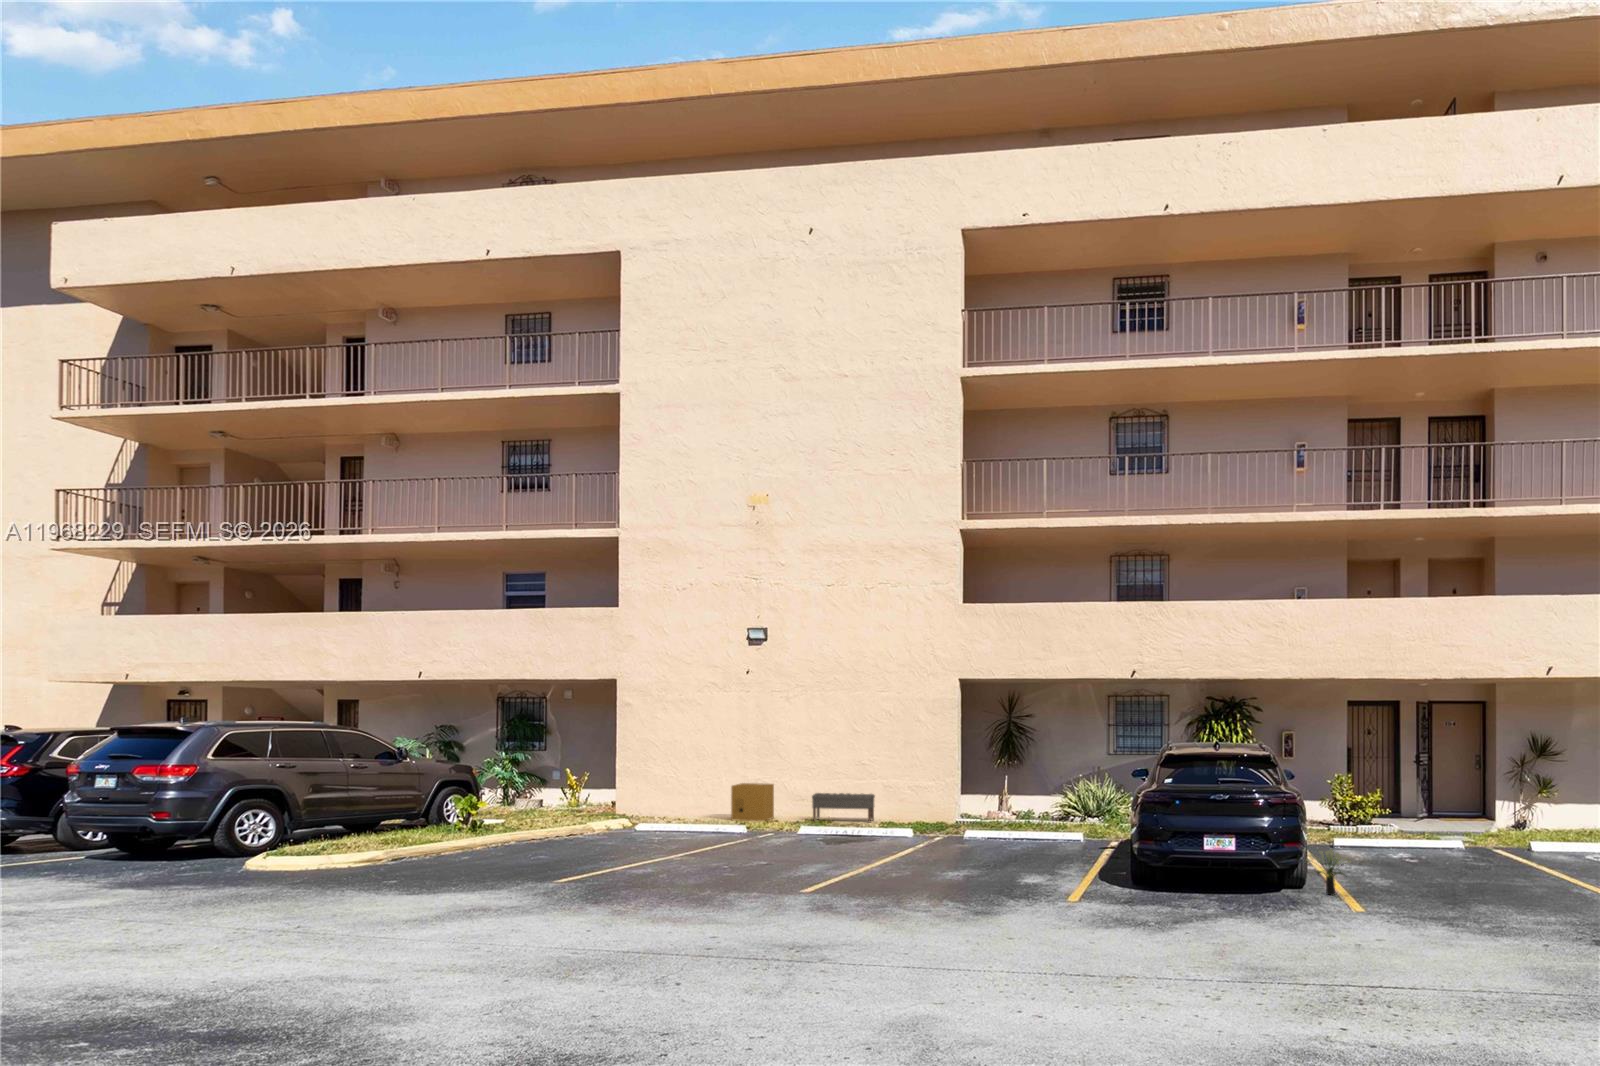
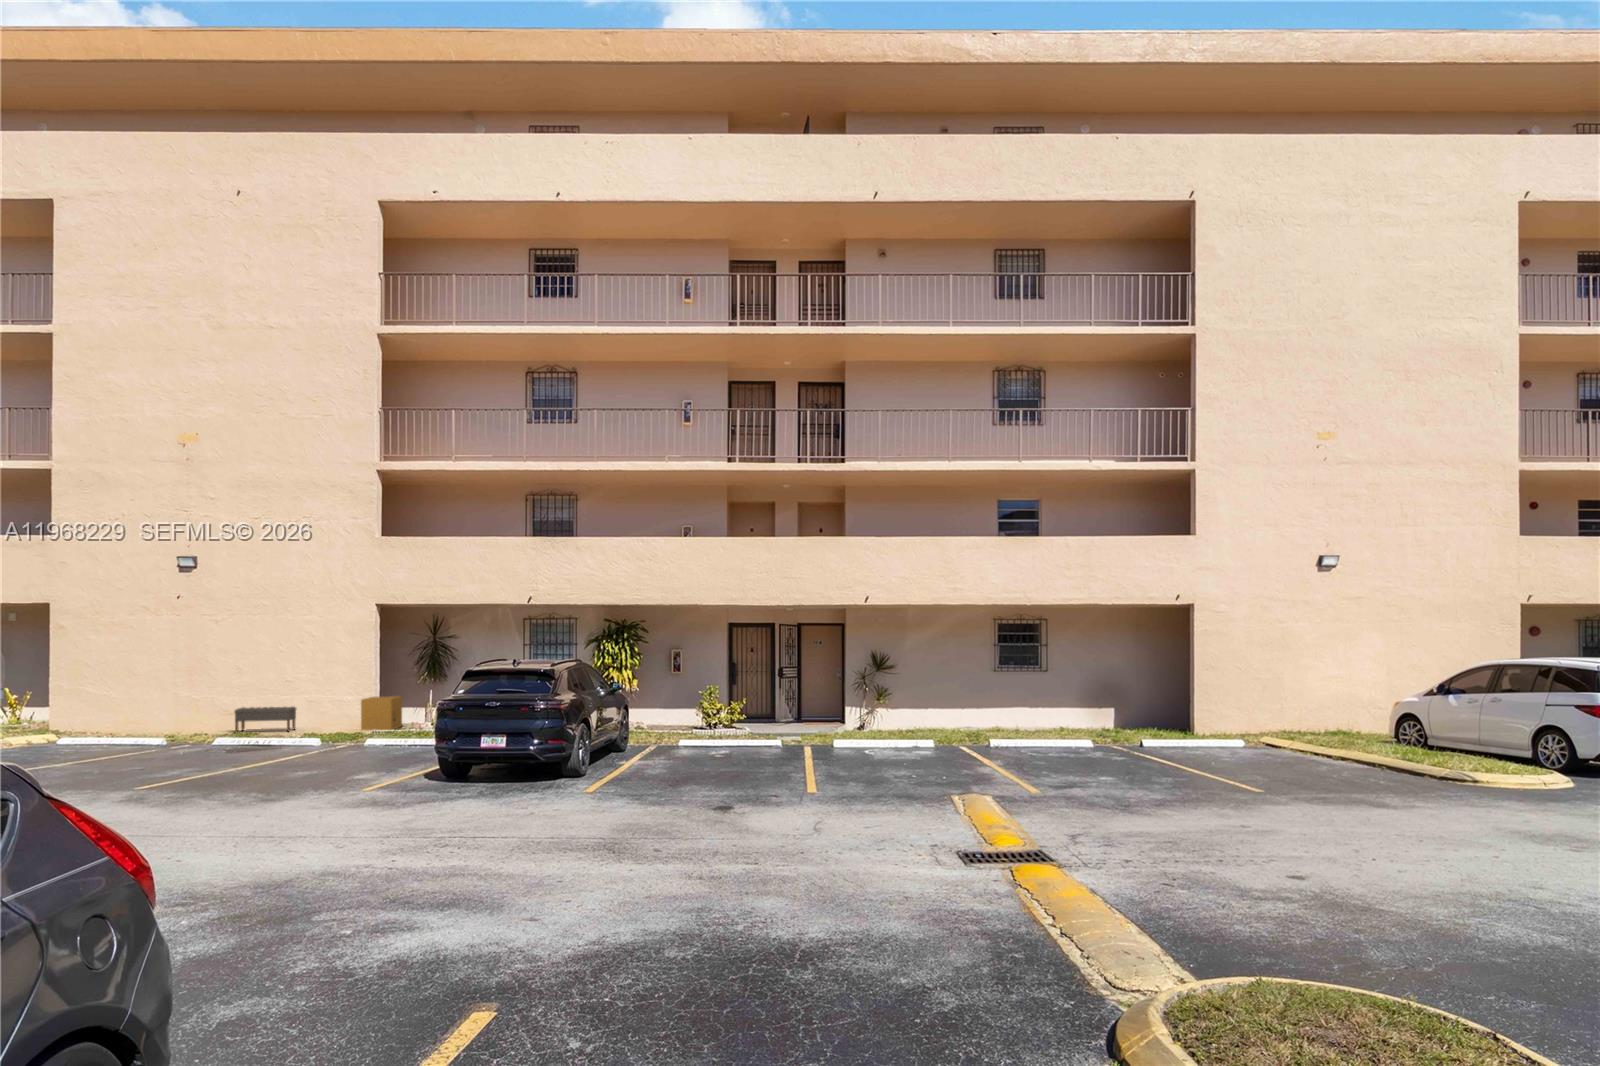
cardboard box: present [731,783,774,821] -> present [361,696,402,730]
potted plant: present [1306,849,1351,895] -> none [567,742,601,778]

